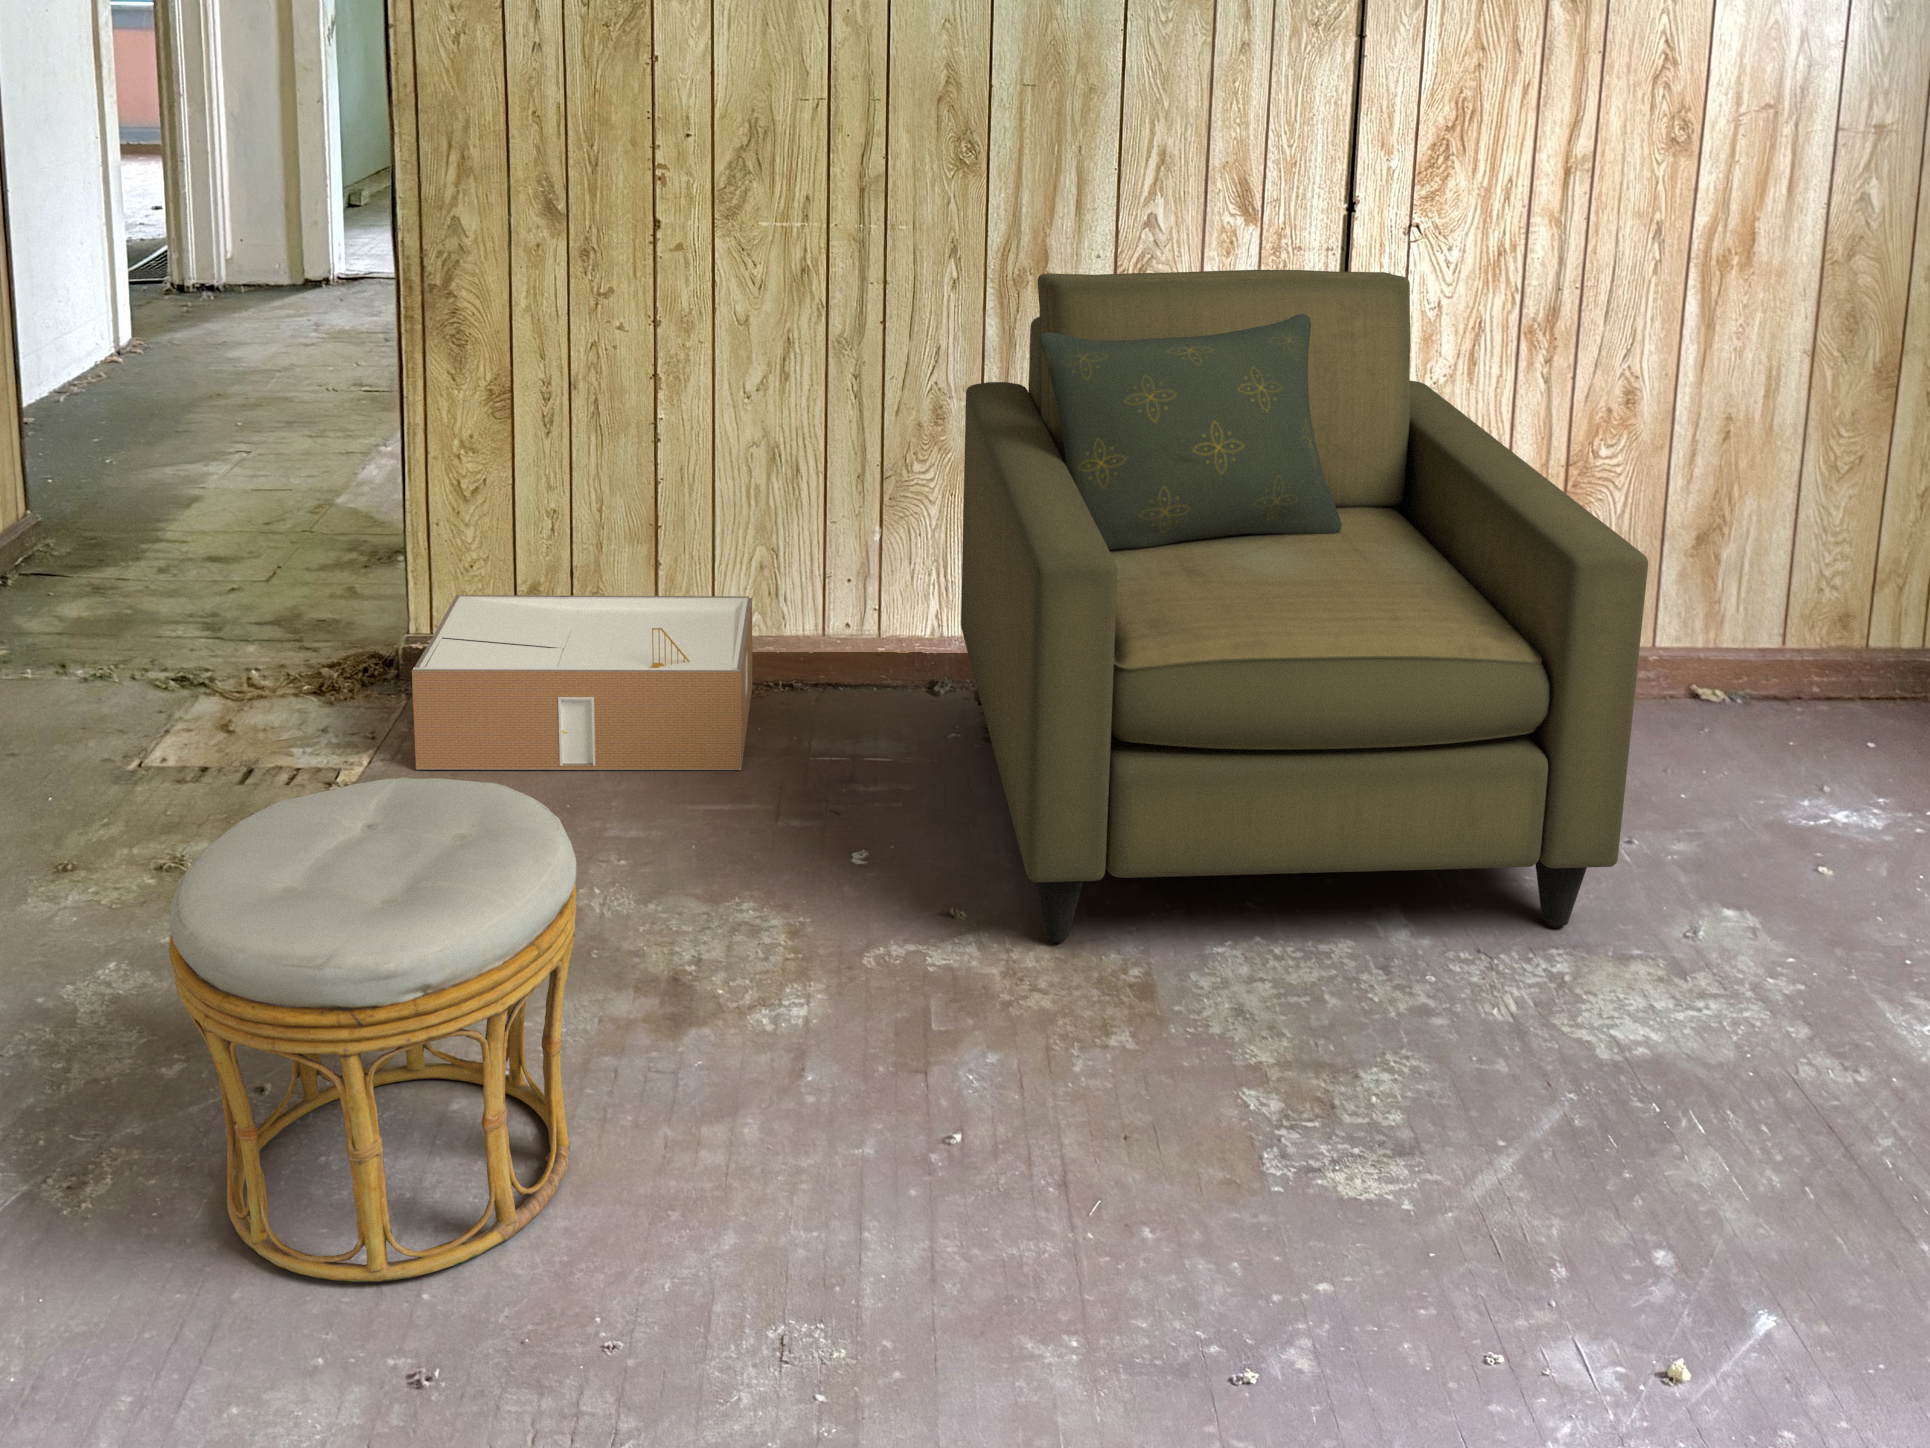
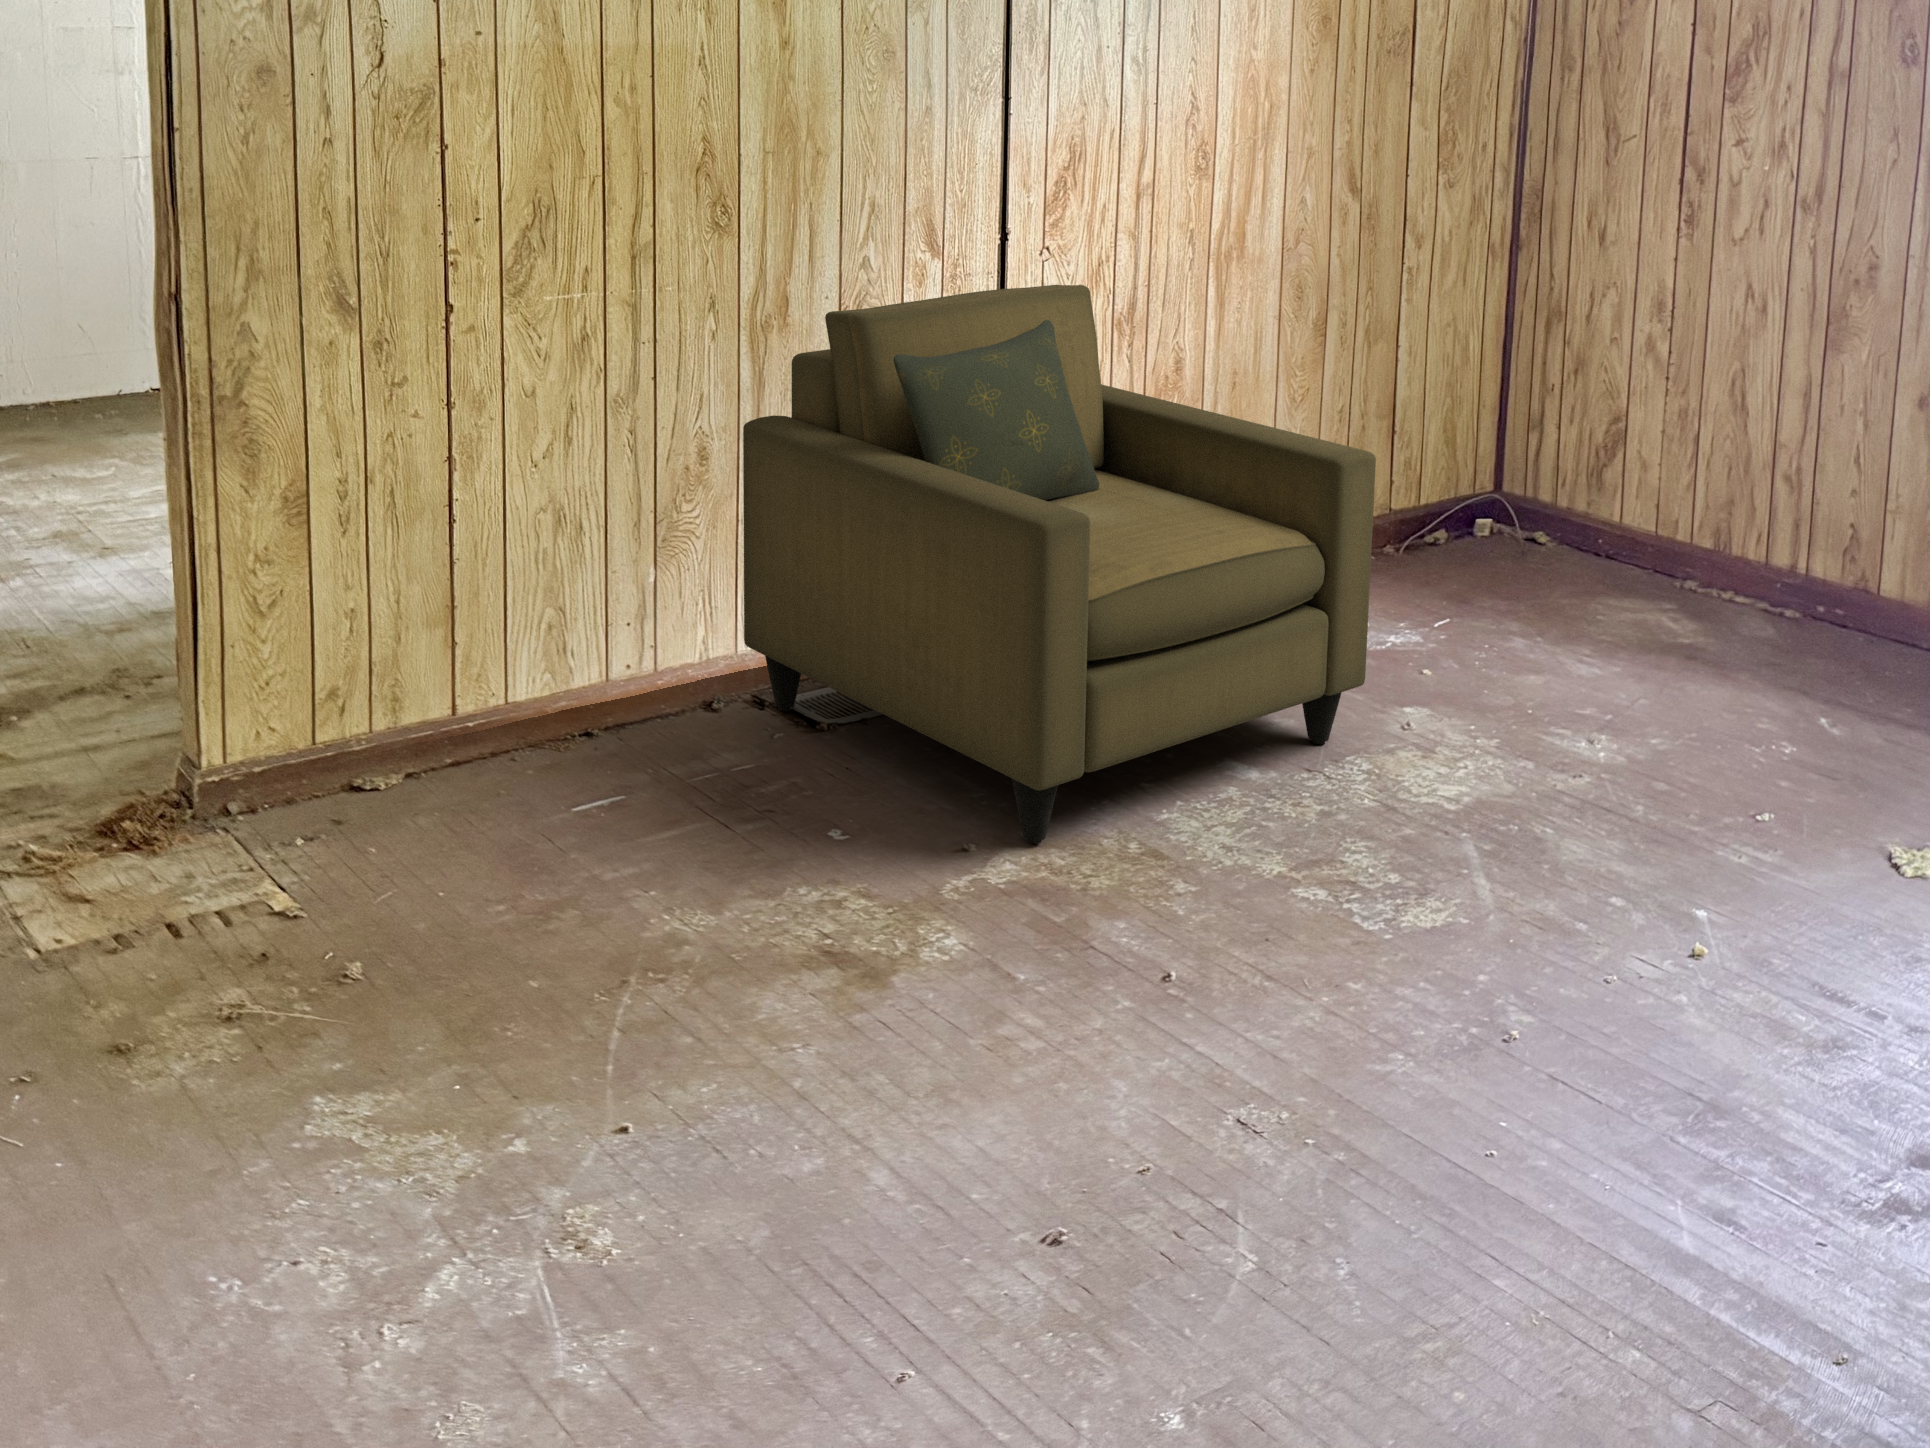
cardboard box: present [412,595,753,770] -> none [270,656,642,881]
ottoman: present [169,777,576,1282] -> none [570,781,926,1224]

